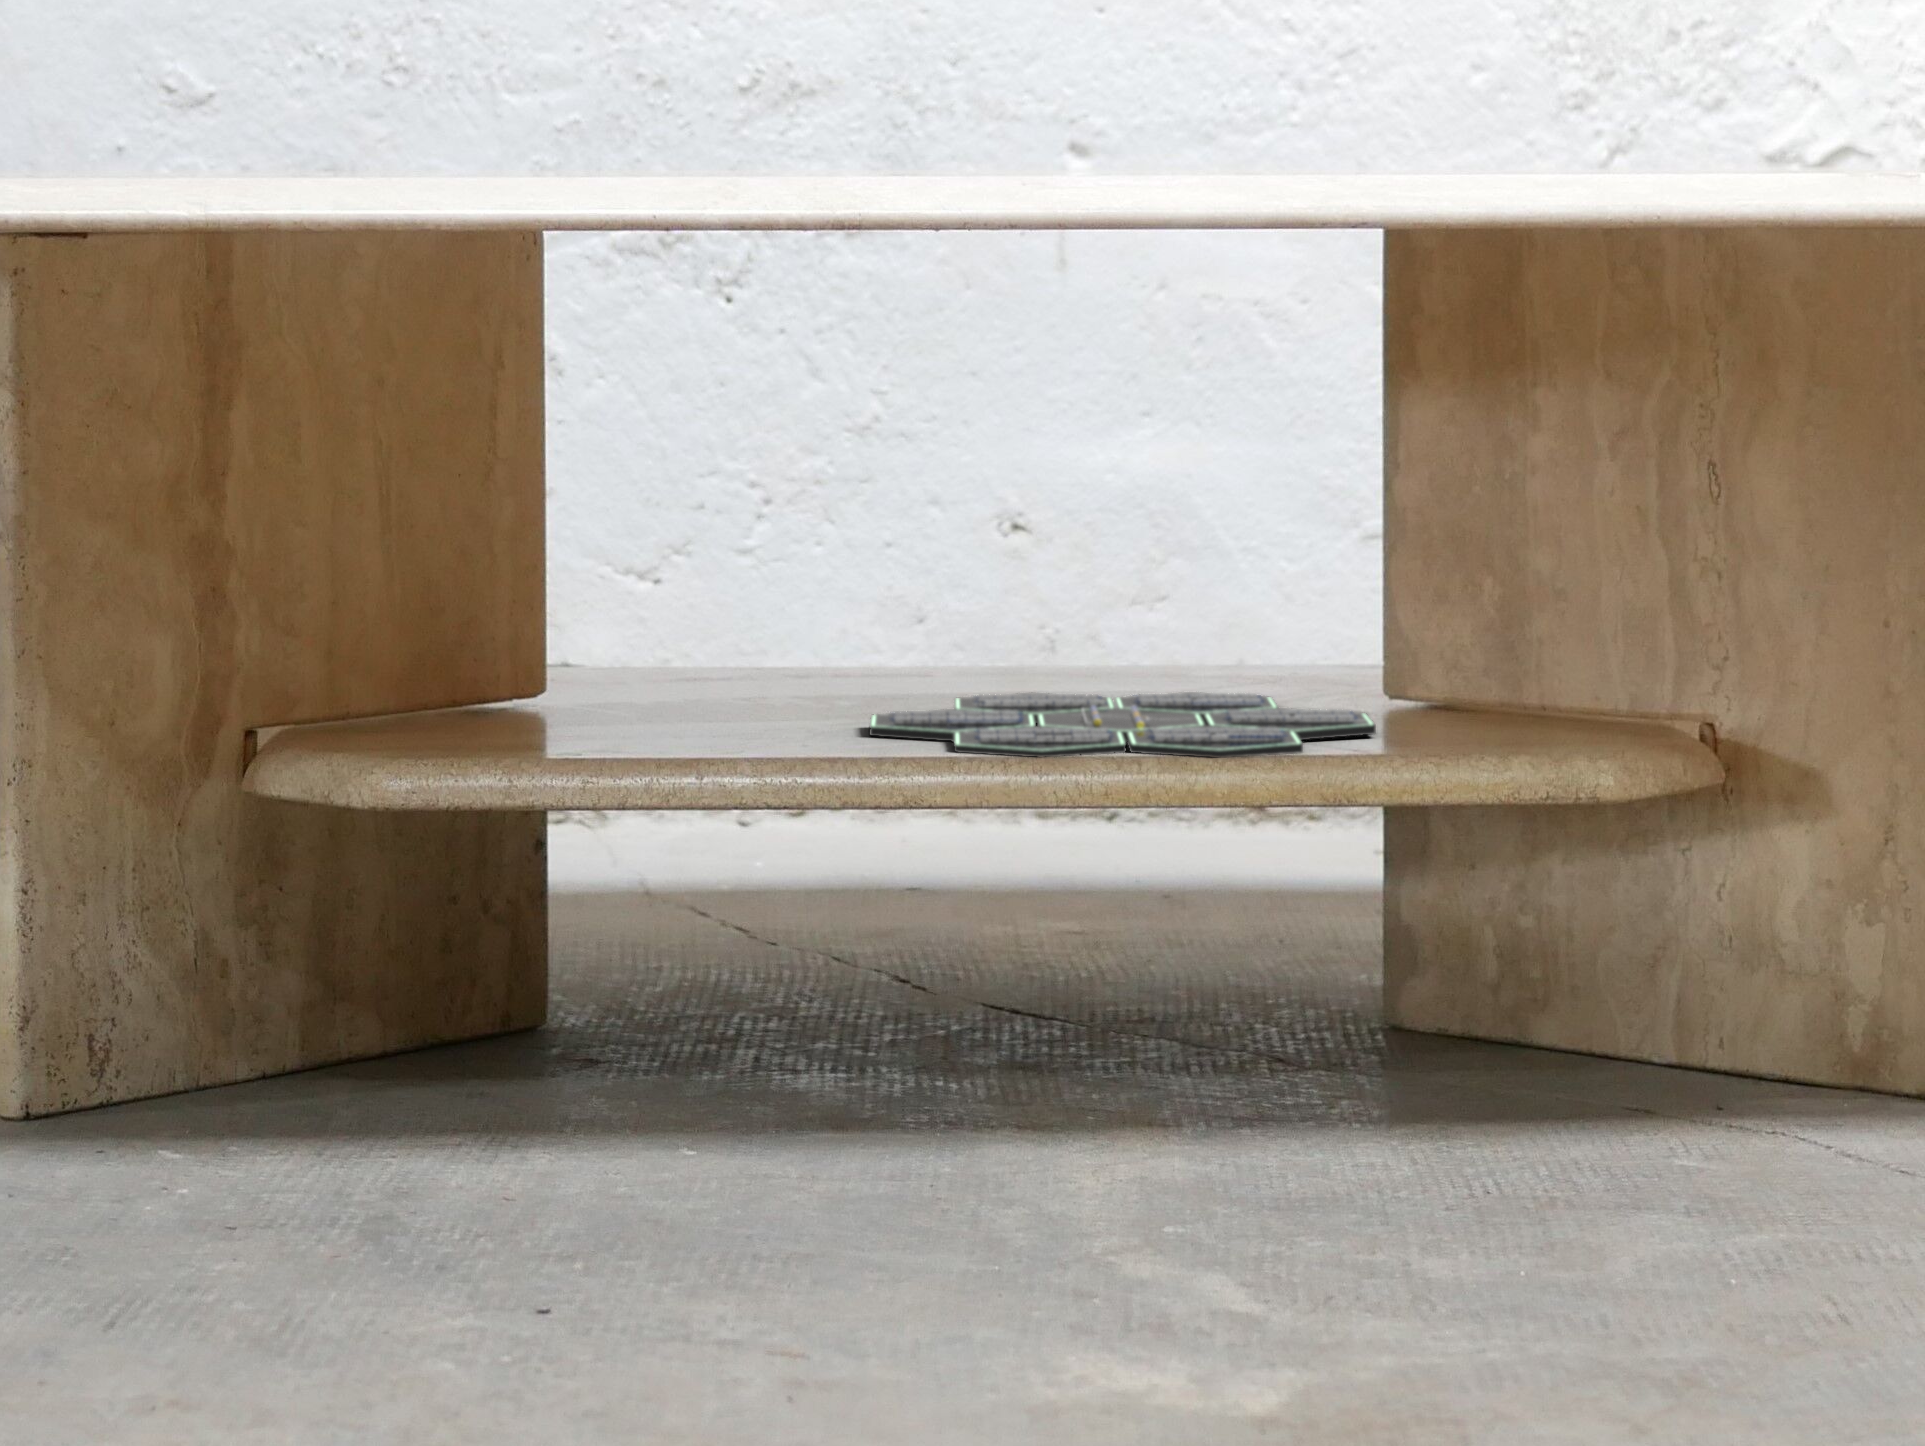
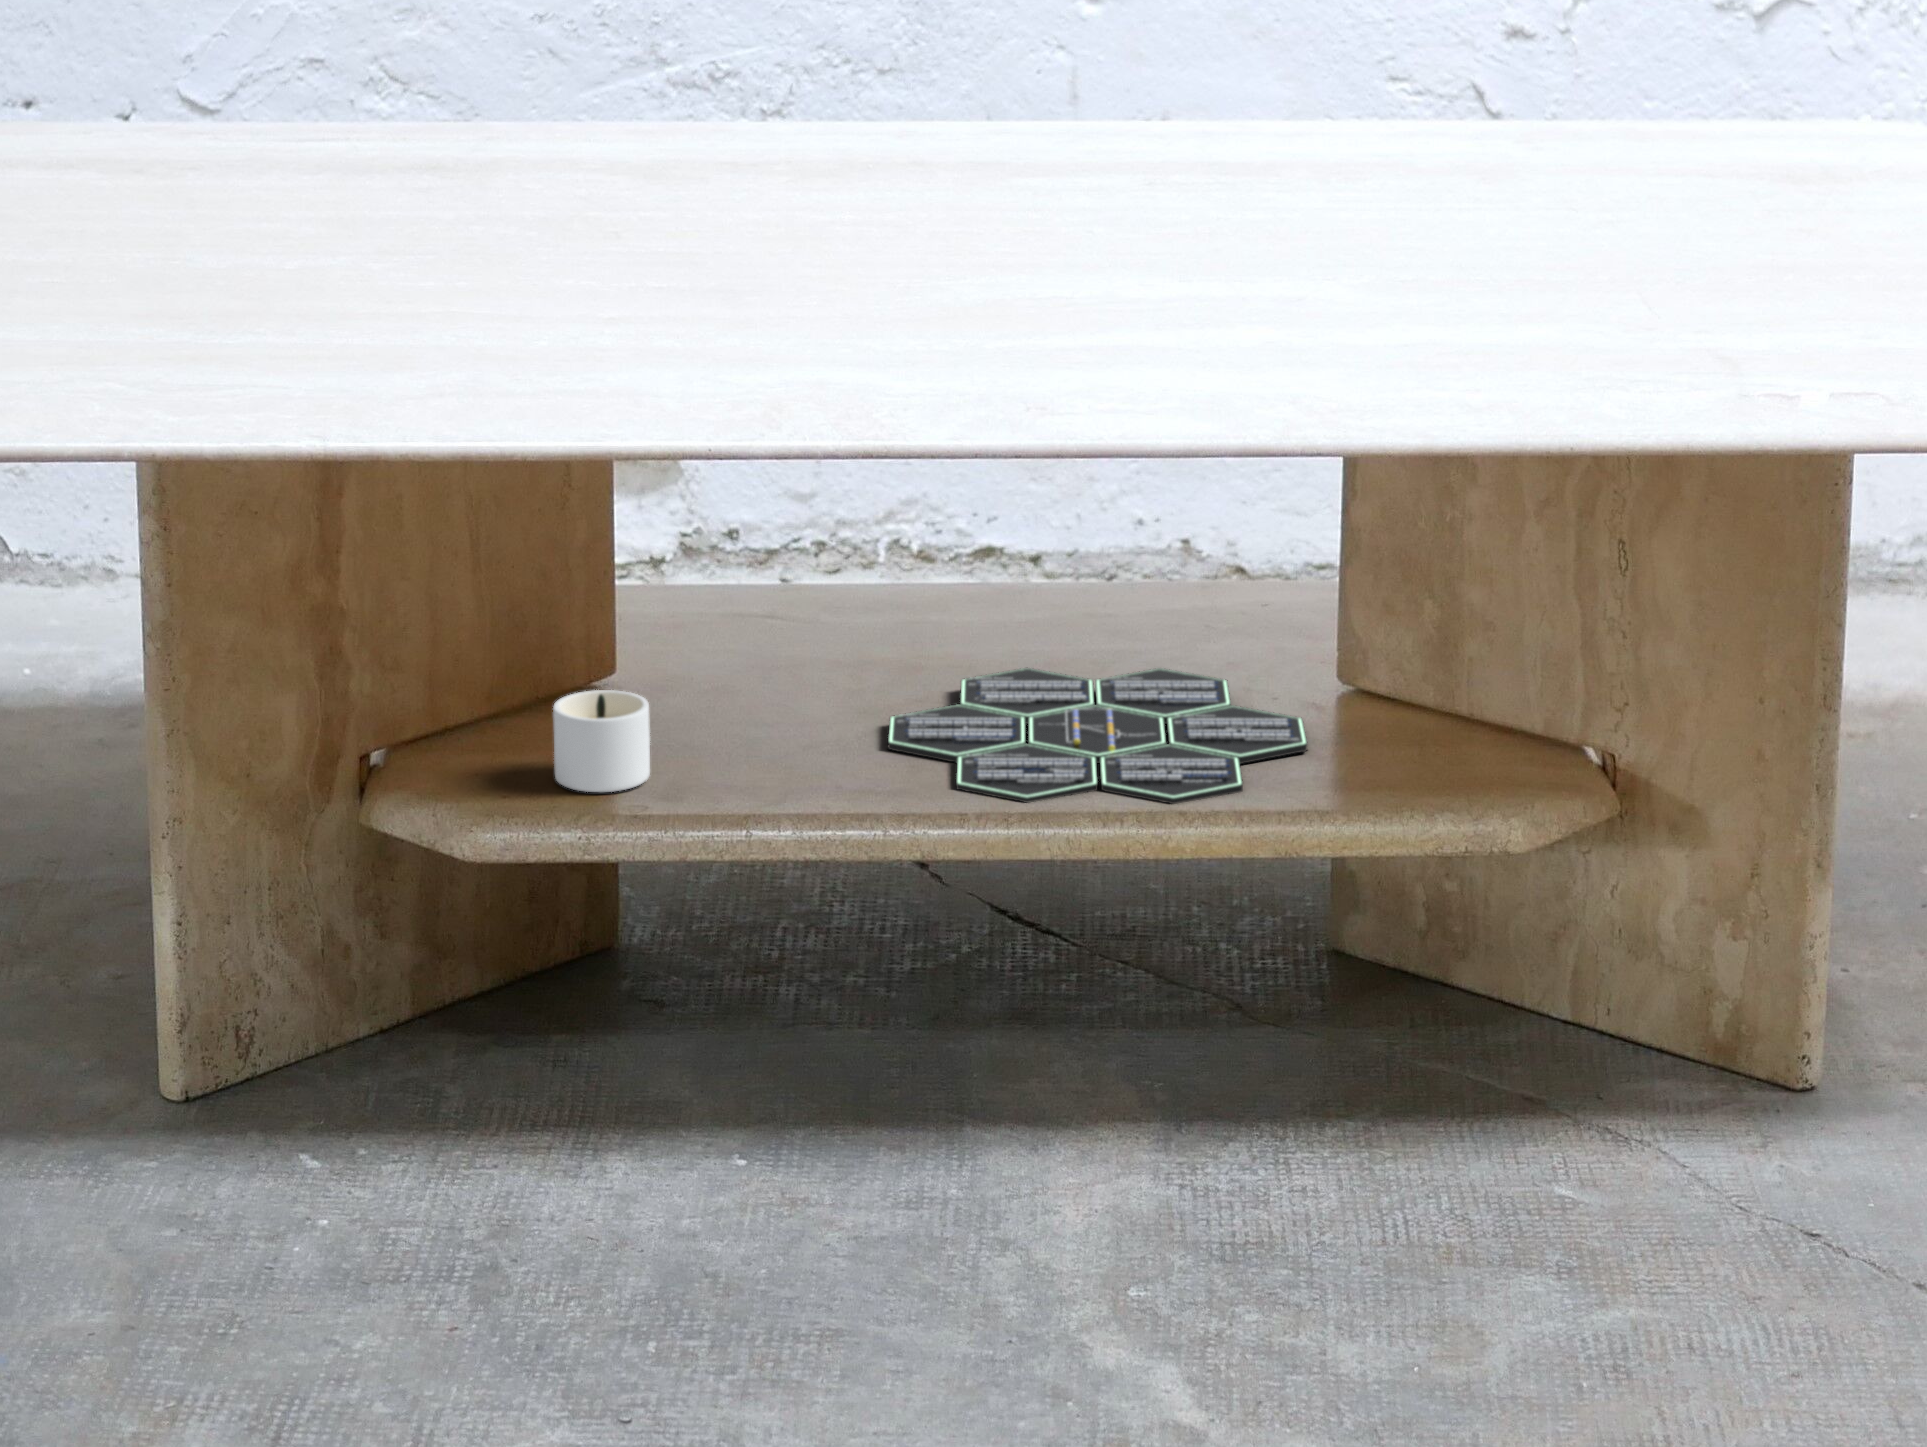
candle: none [467,638,629,751] -> present [553,690,650,792]

